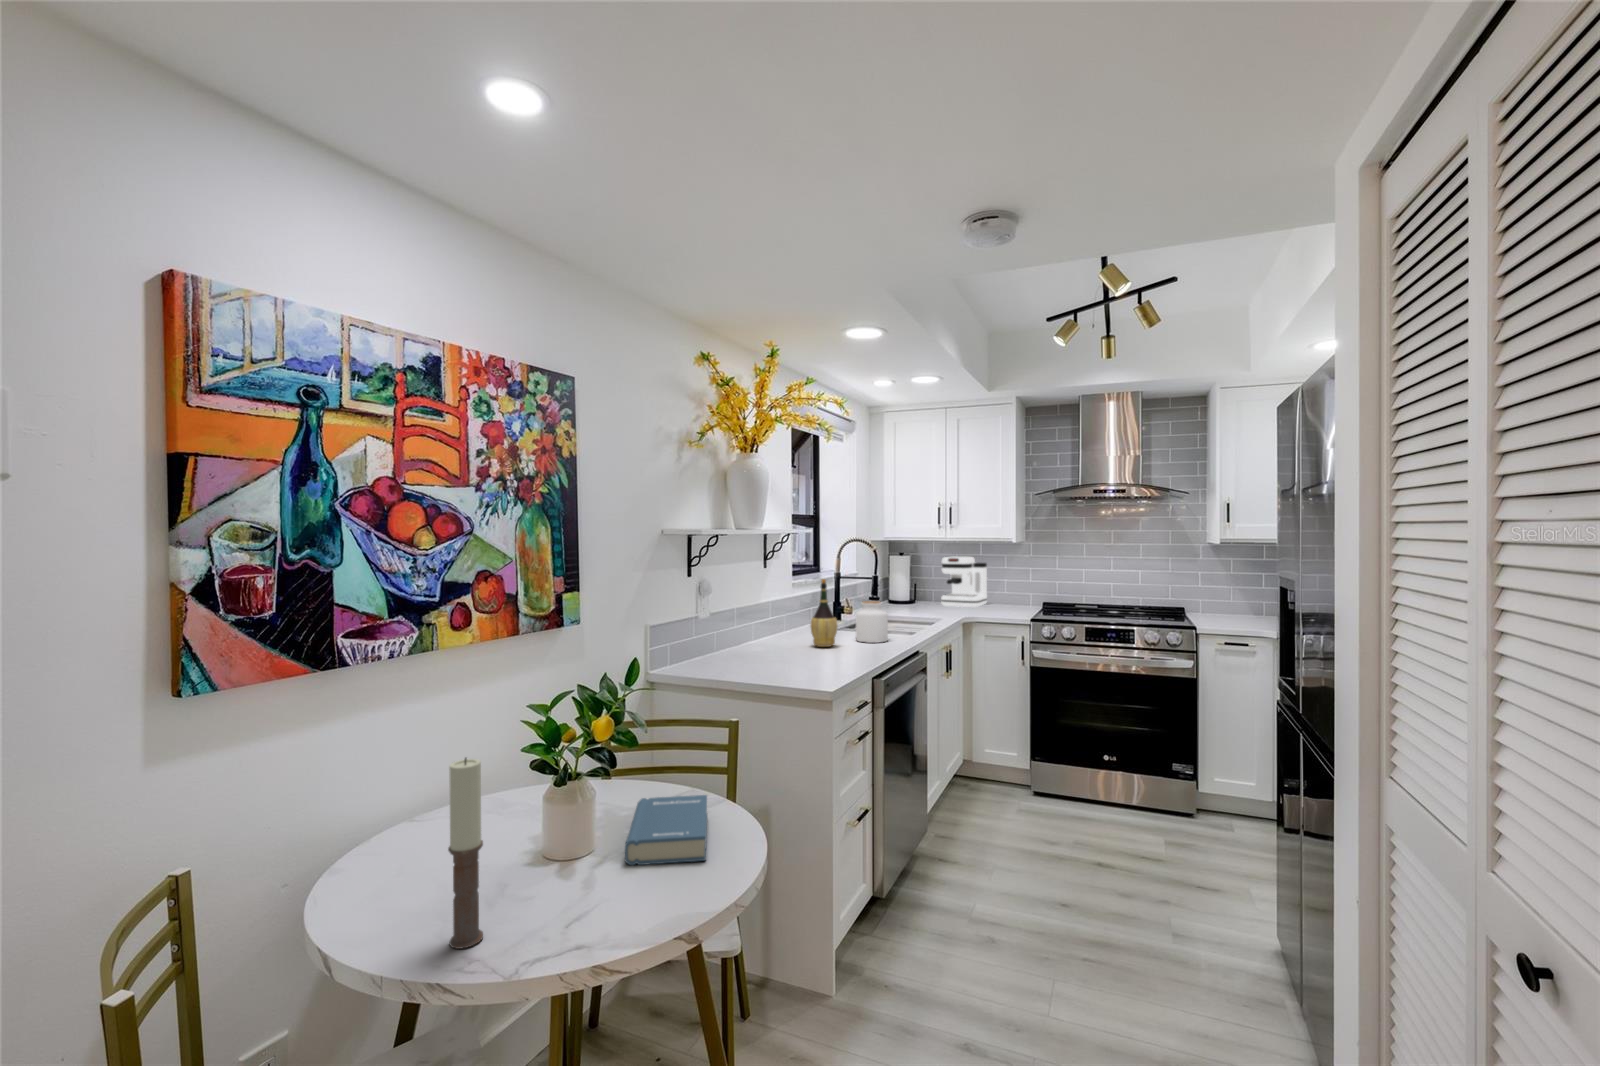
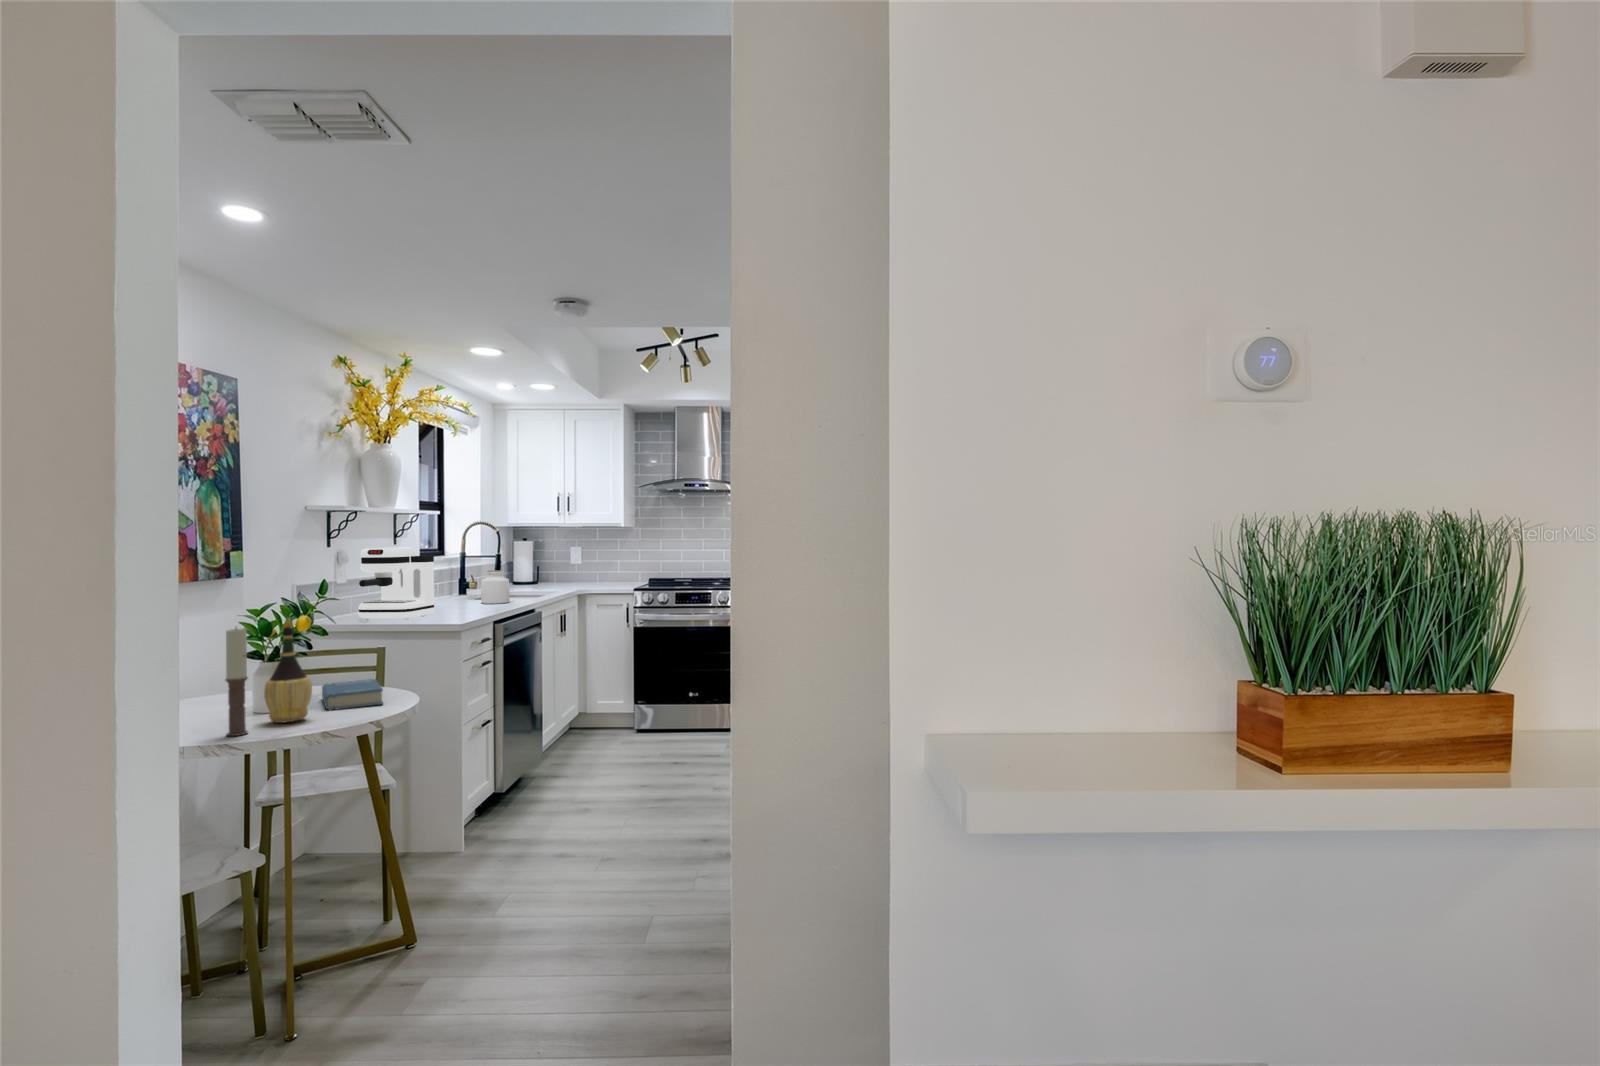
coffee maker: present [941,557,987,608] -> present [358,548,435,619]
wine bottle: present [811,579,838,647] -> present [264,621,312,723]

